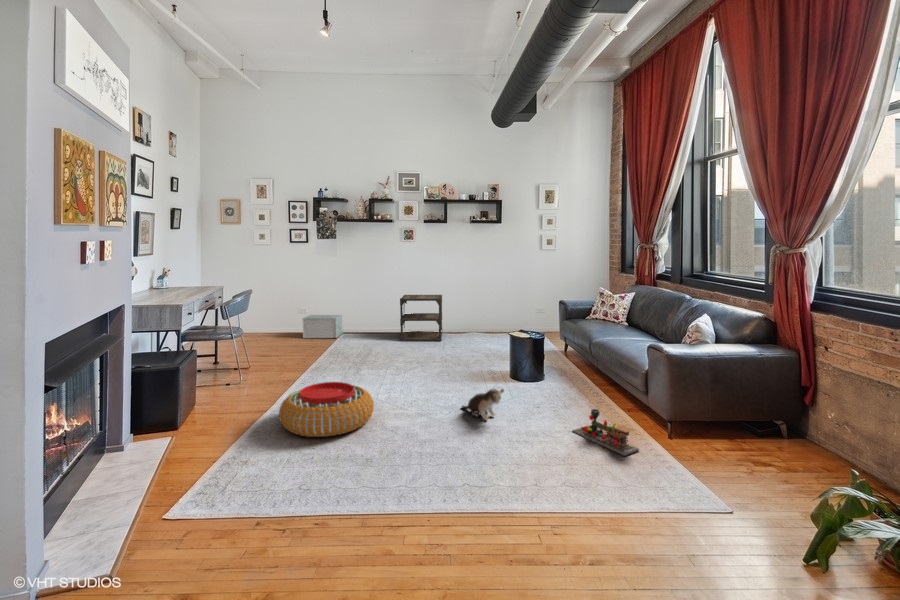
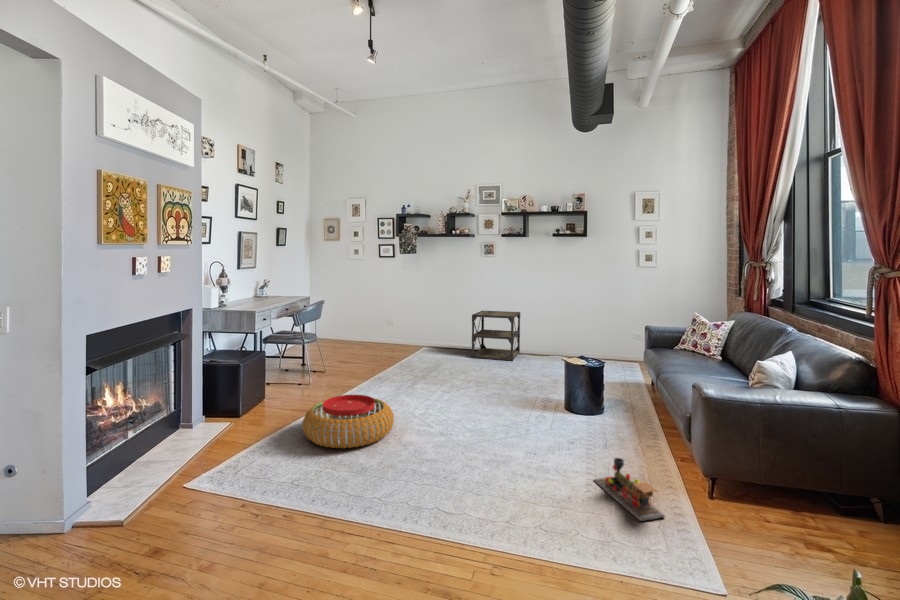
storage box: present [303,315,343,338] -> none [383,326,422,350]
plush toy: present [462,389,504,420] -> none [486,419,522,453]

